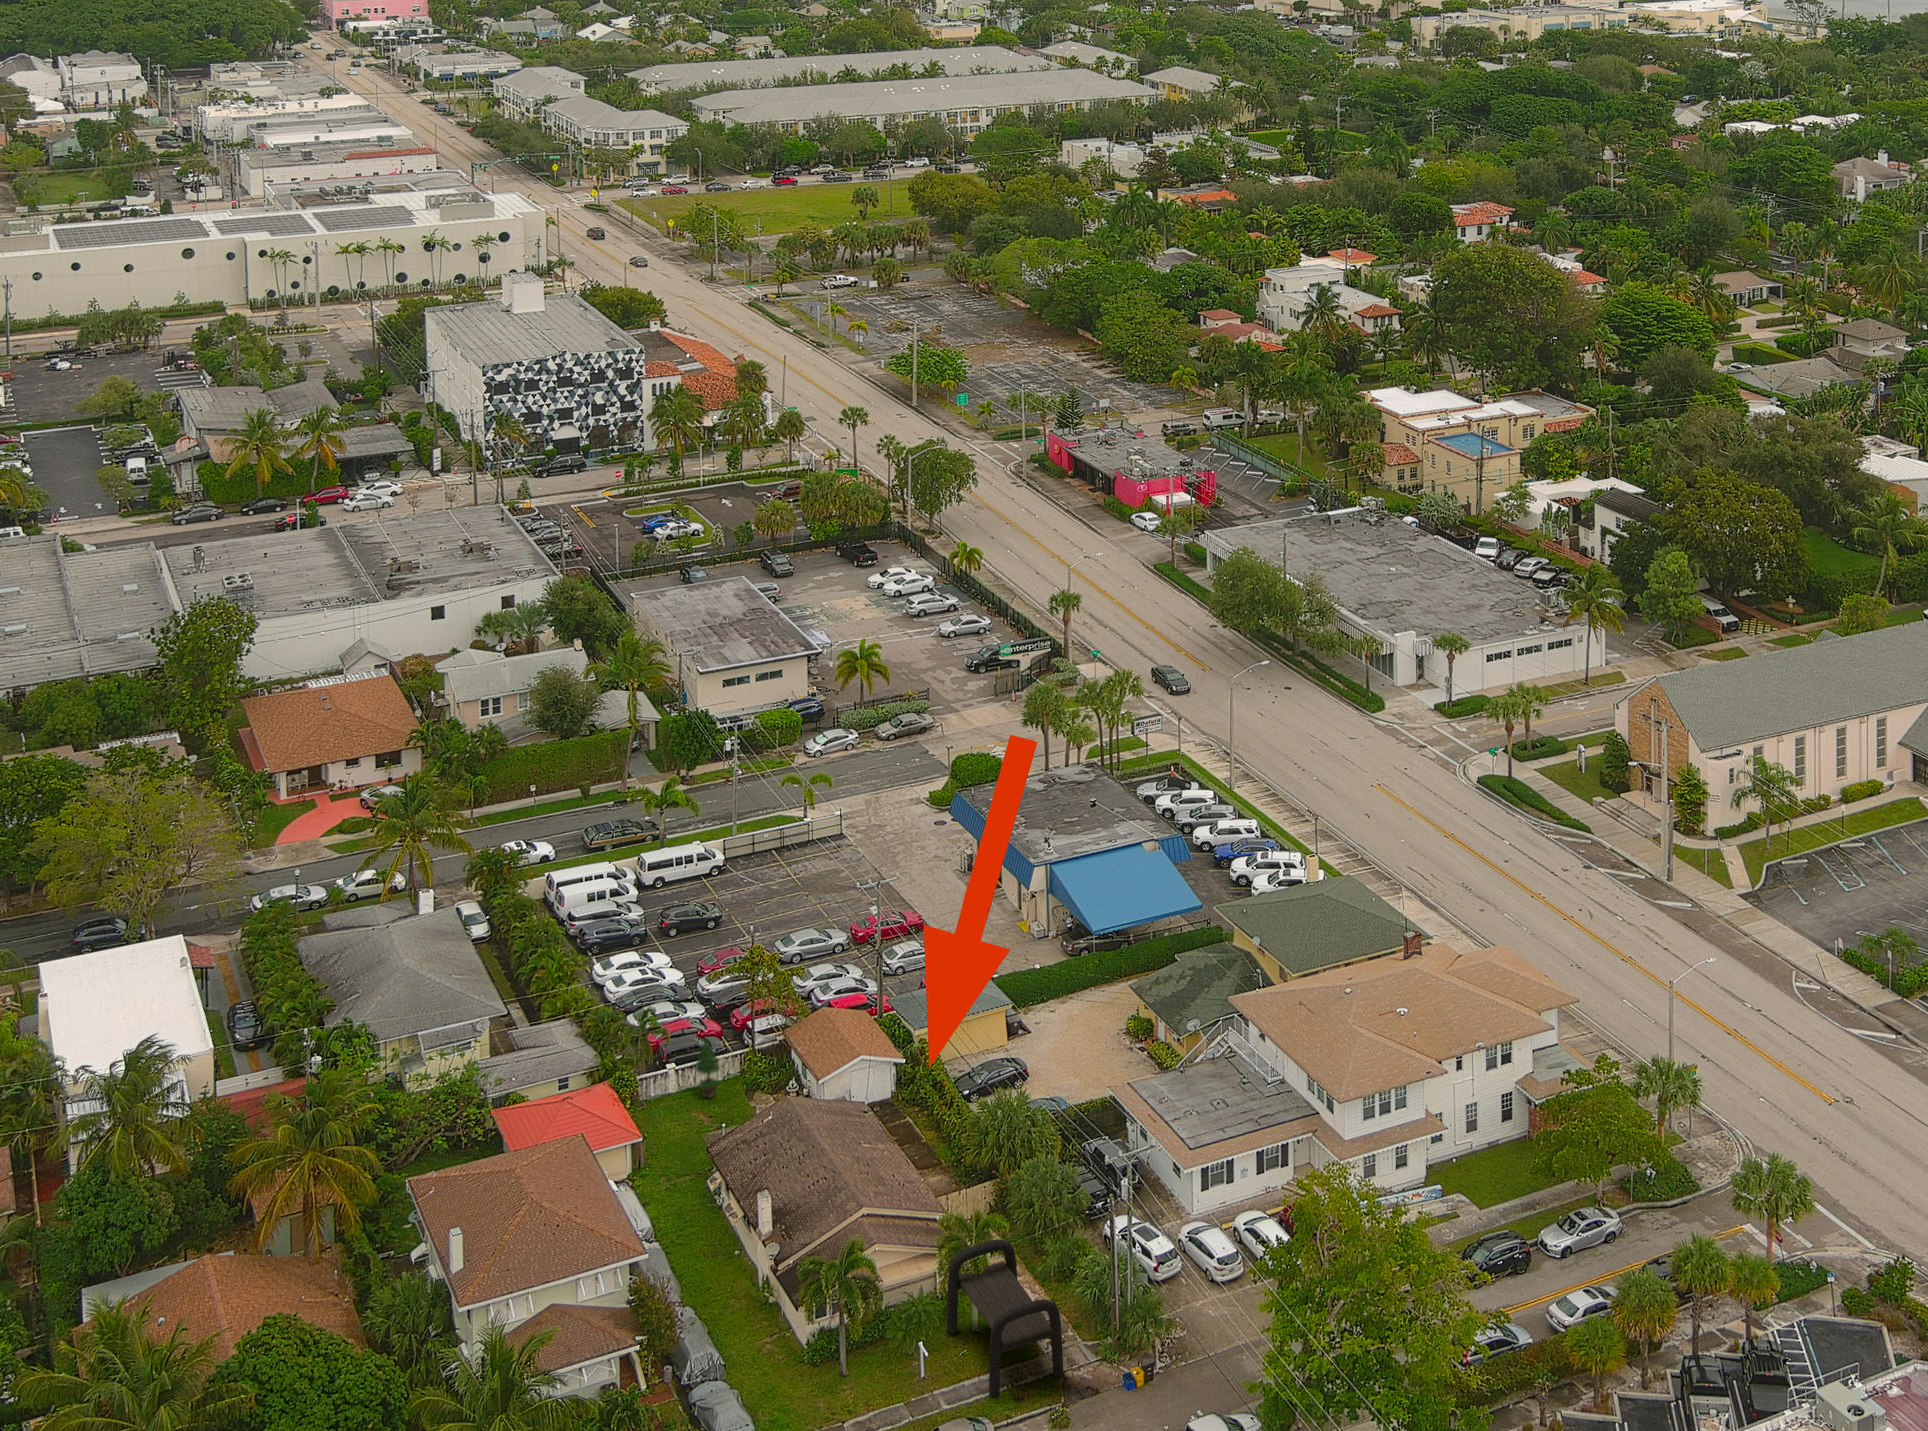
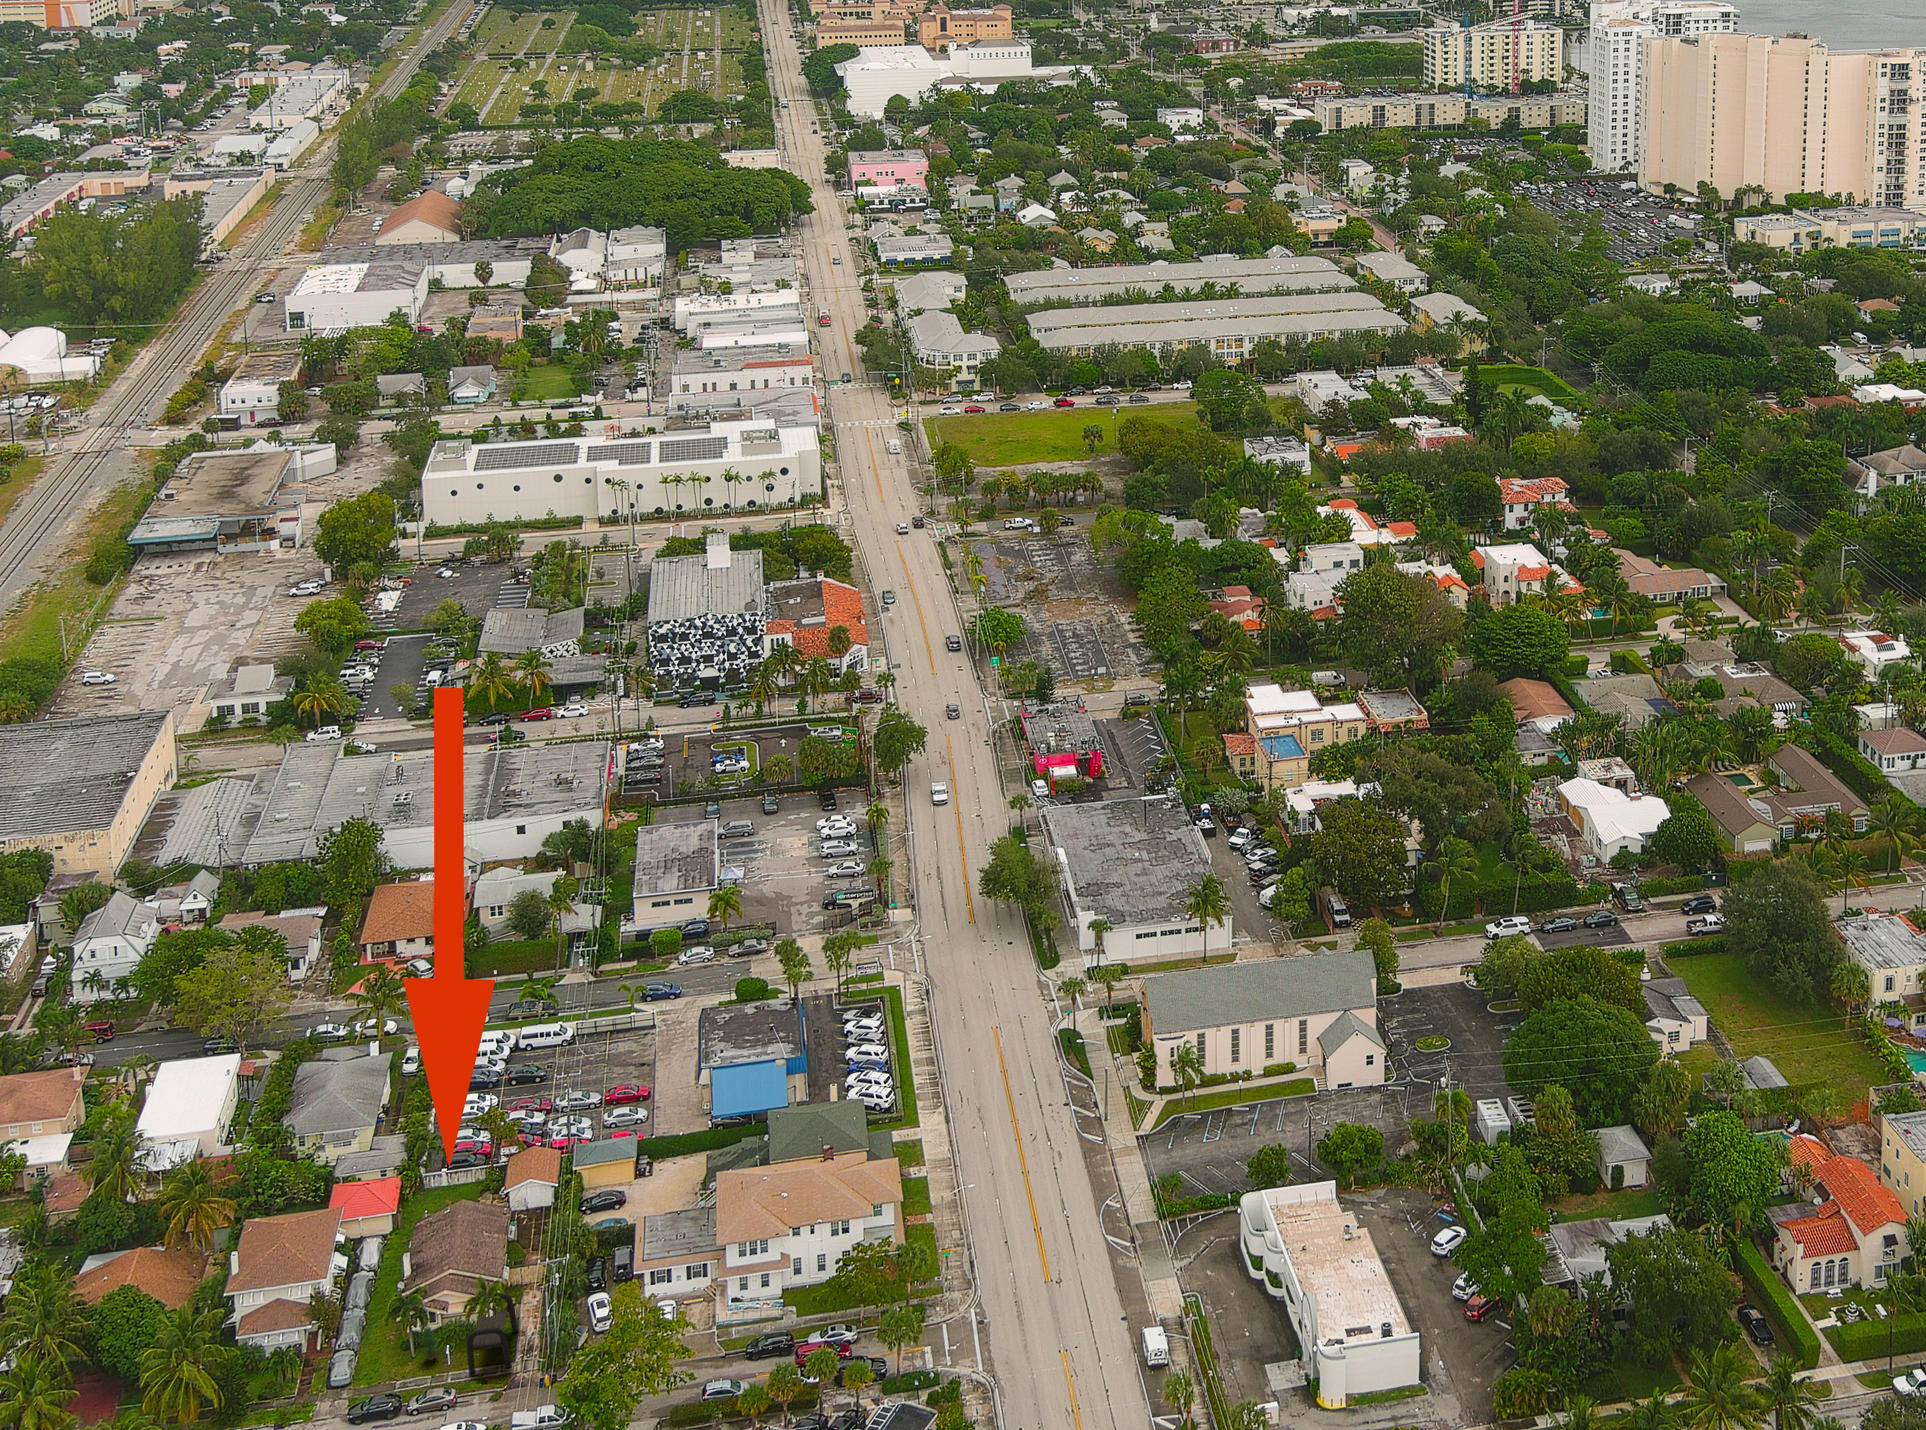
potted tree: present [696,1038,719,1097] -> present [422,1325,437,1360]

